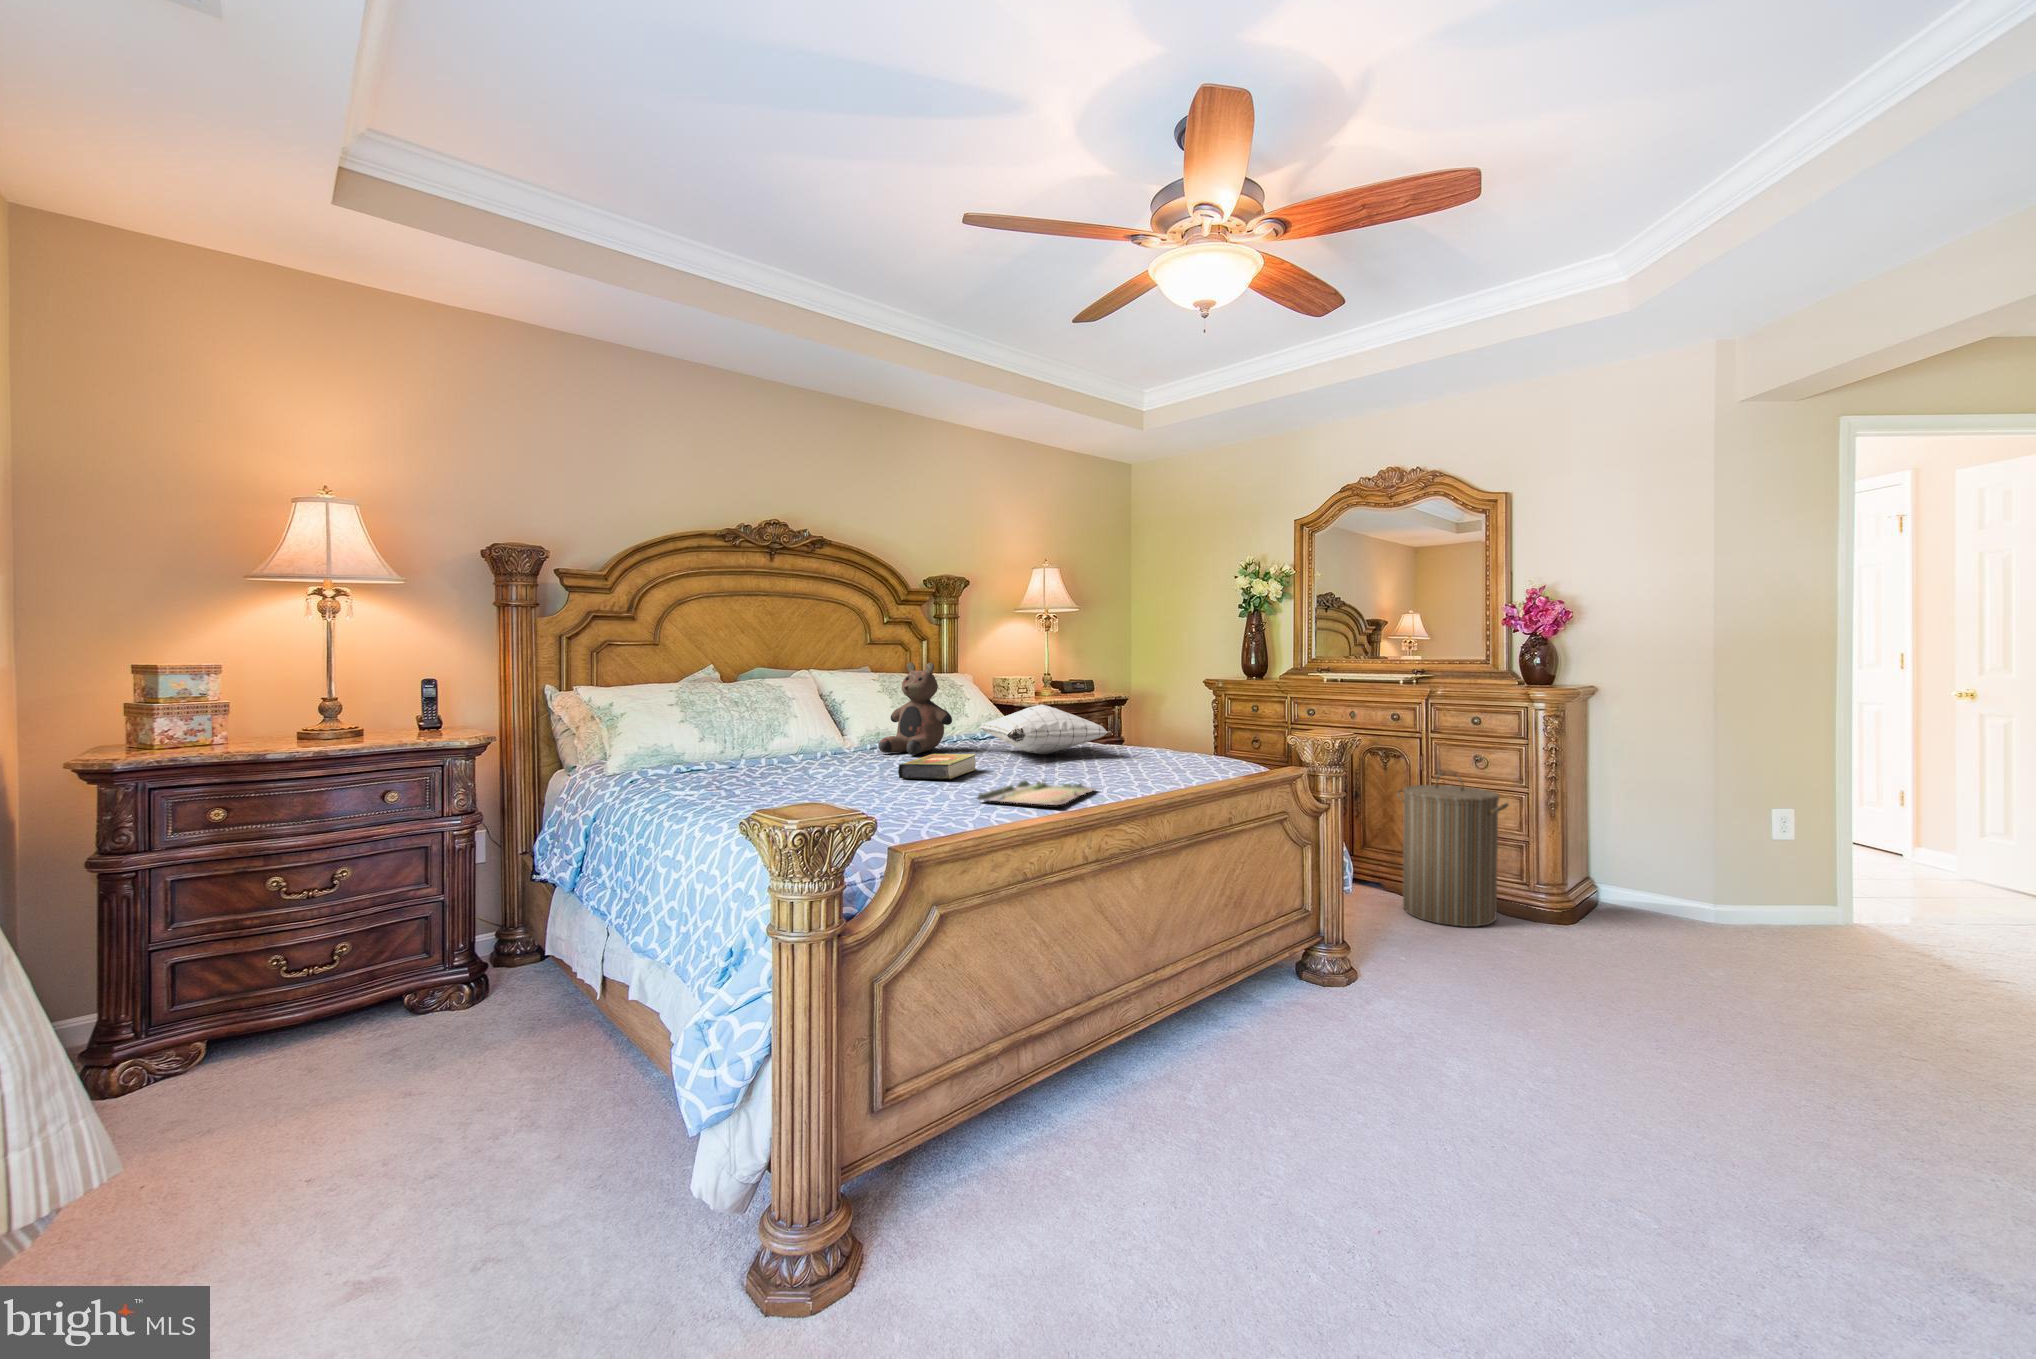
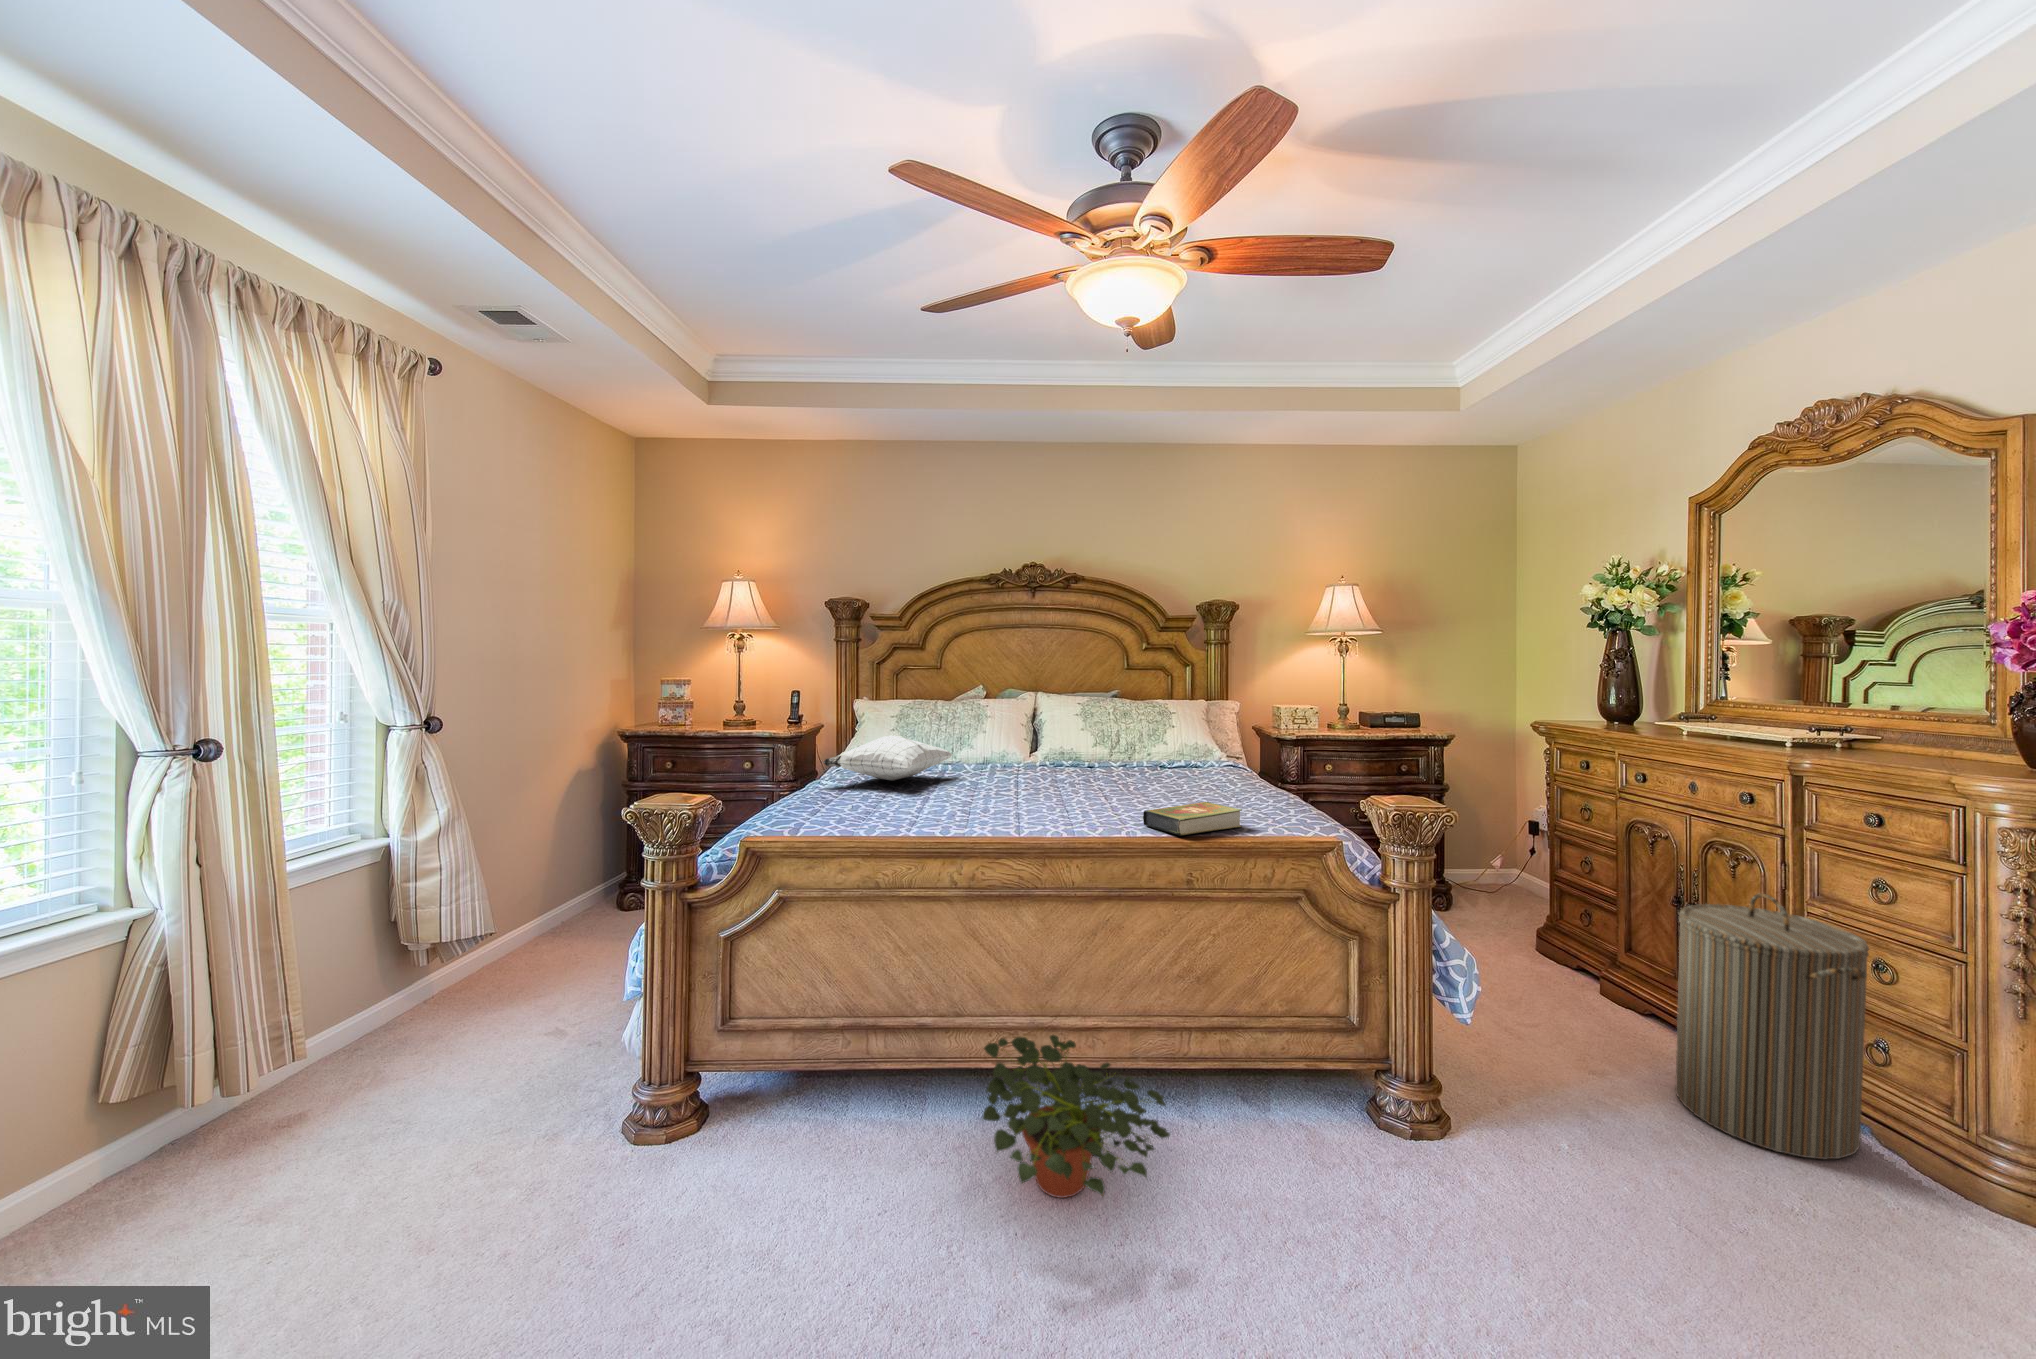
teddy bear: present [878,662,952,755] -> none [1037,690,1095,772]
pillow: present [979,705,1108,754] -> present [823,736,952,781]
book: present [898,753,977,779] -> present [1143,802,1242,835]
tray: present [977,780,1095,805] -> none [923,809,1036,836]
potted plant: none [1167,979,1378,1116] -> present [982,1035,1170,1198]

